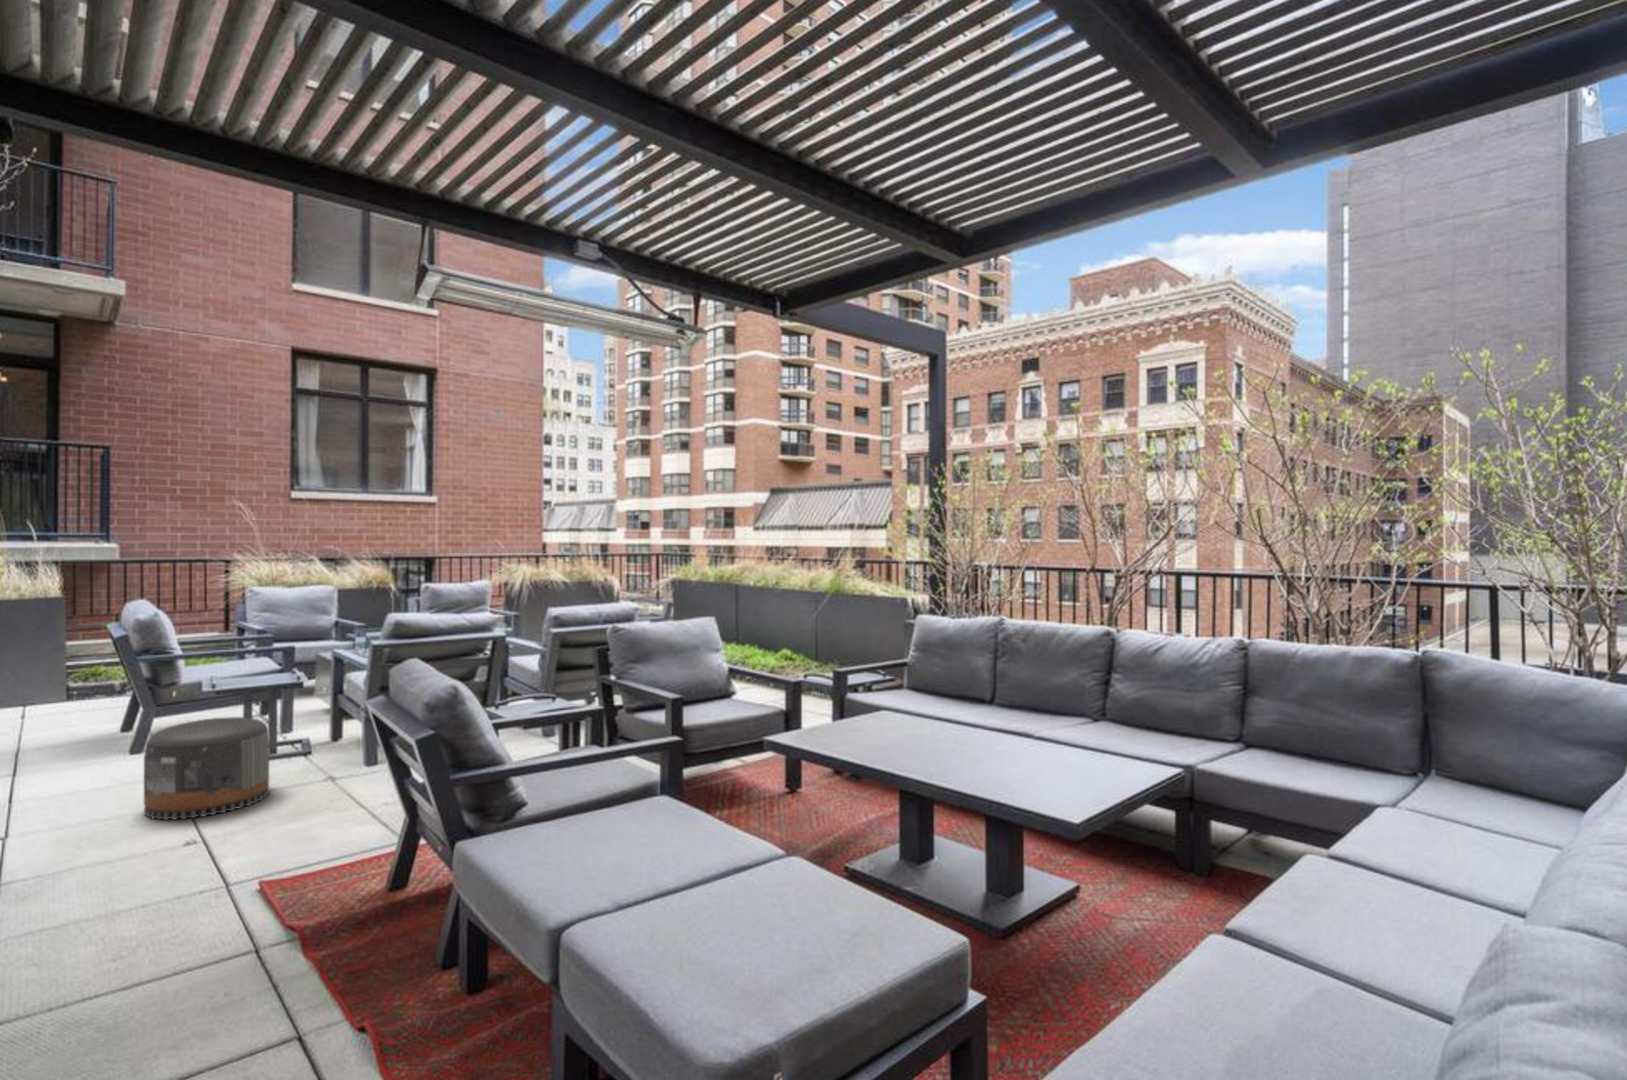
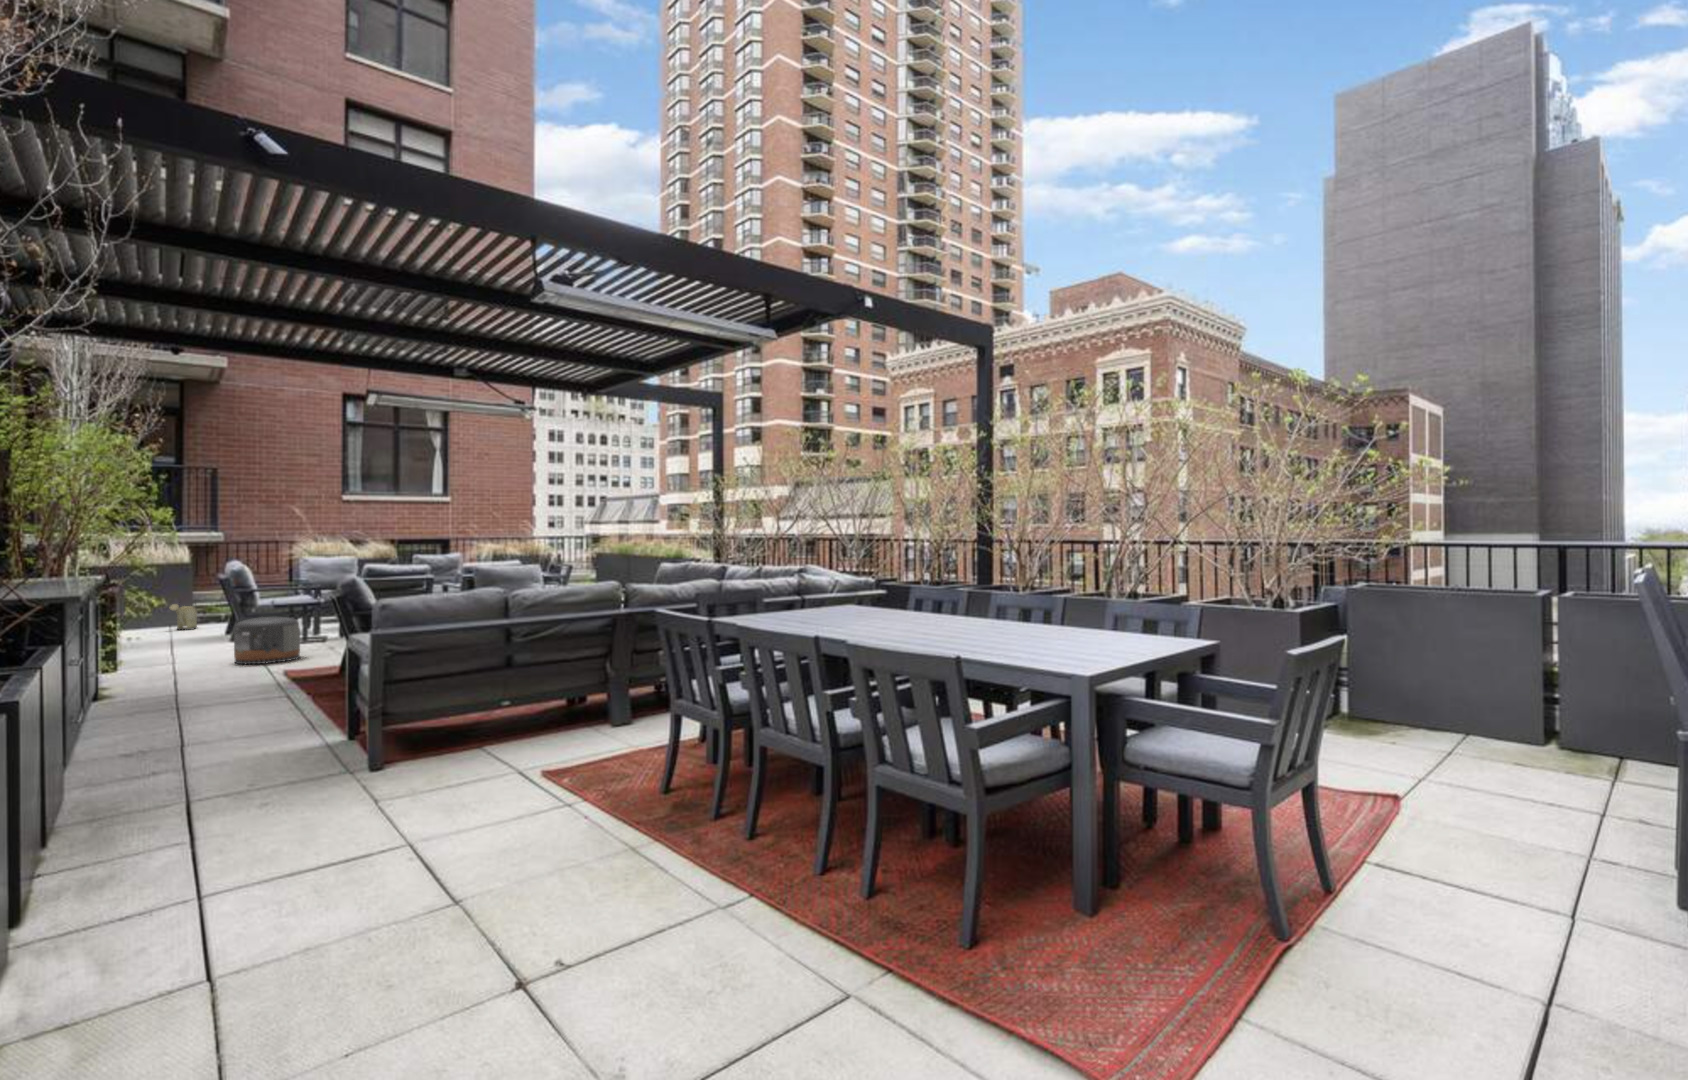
watering can: none [31,657,79,707] -> present [170,604,197,630]

